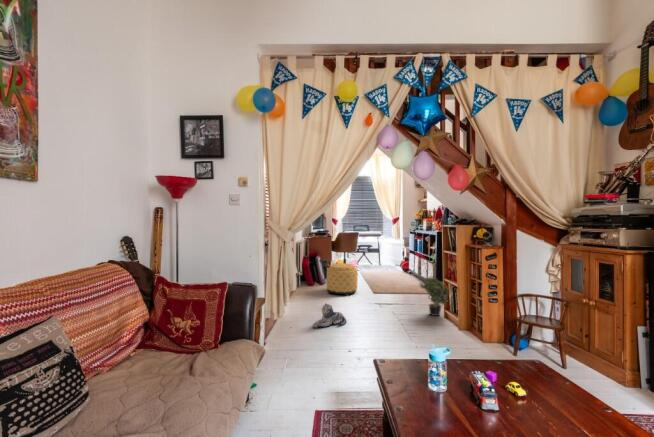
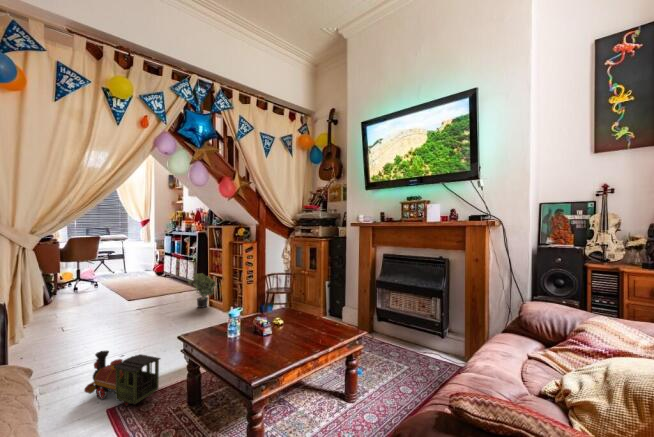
ottoman: present [327,263,358,296] -> none [61,274,108,314]
plush toy: present [313,304,346,328] -> none [61,320,108,352]
toy train: none [307,341,362,412] -> present [84,351,160,406]

